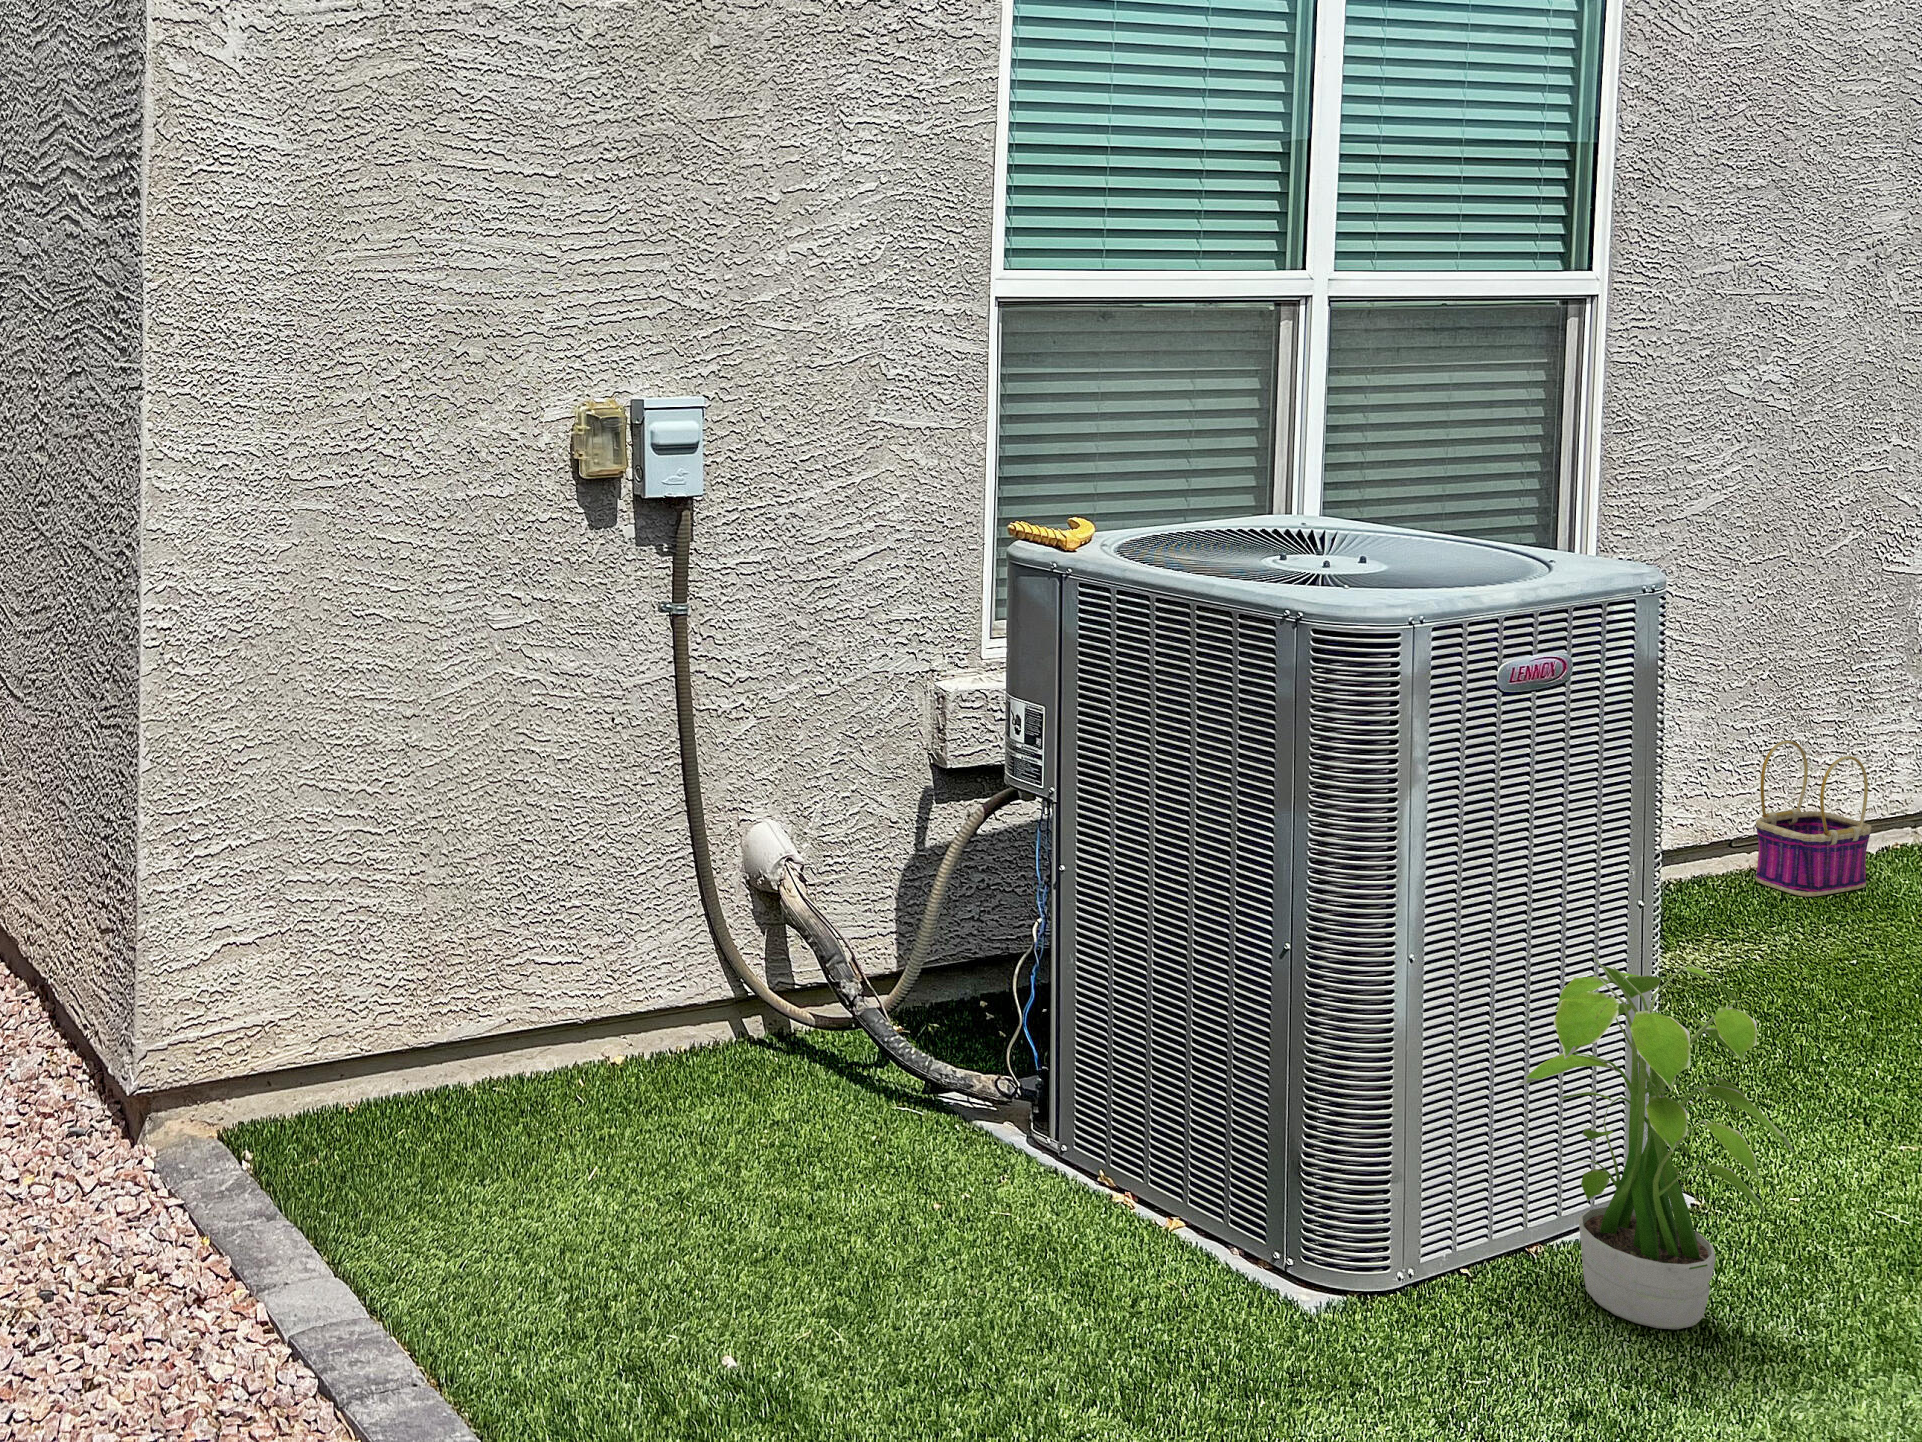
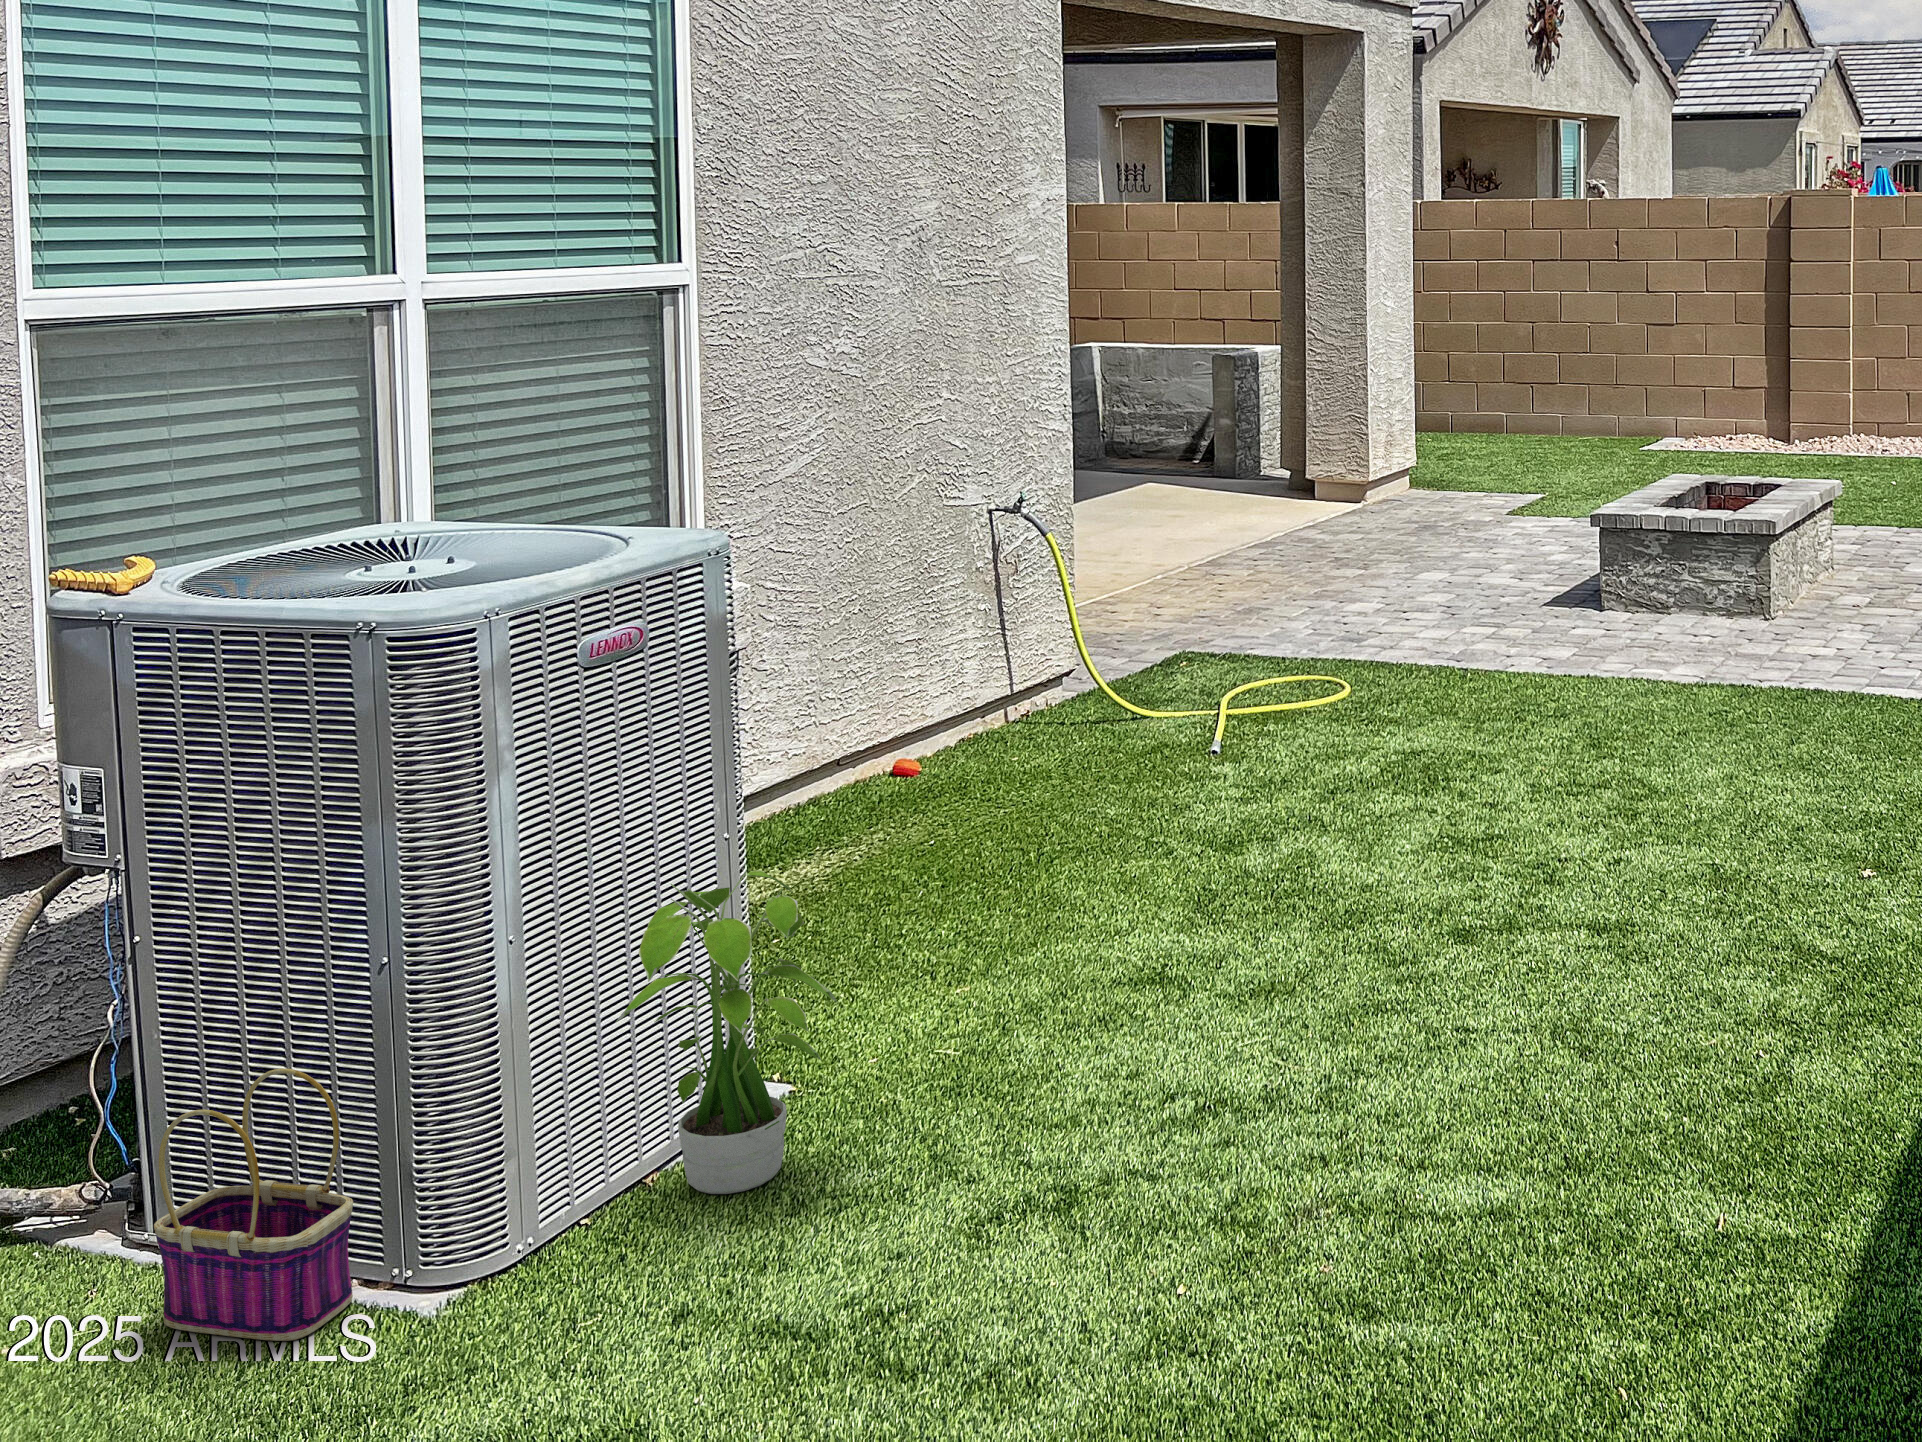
basket: present [1756,741,1872,897] -> present [154,1068,353,1341]

